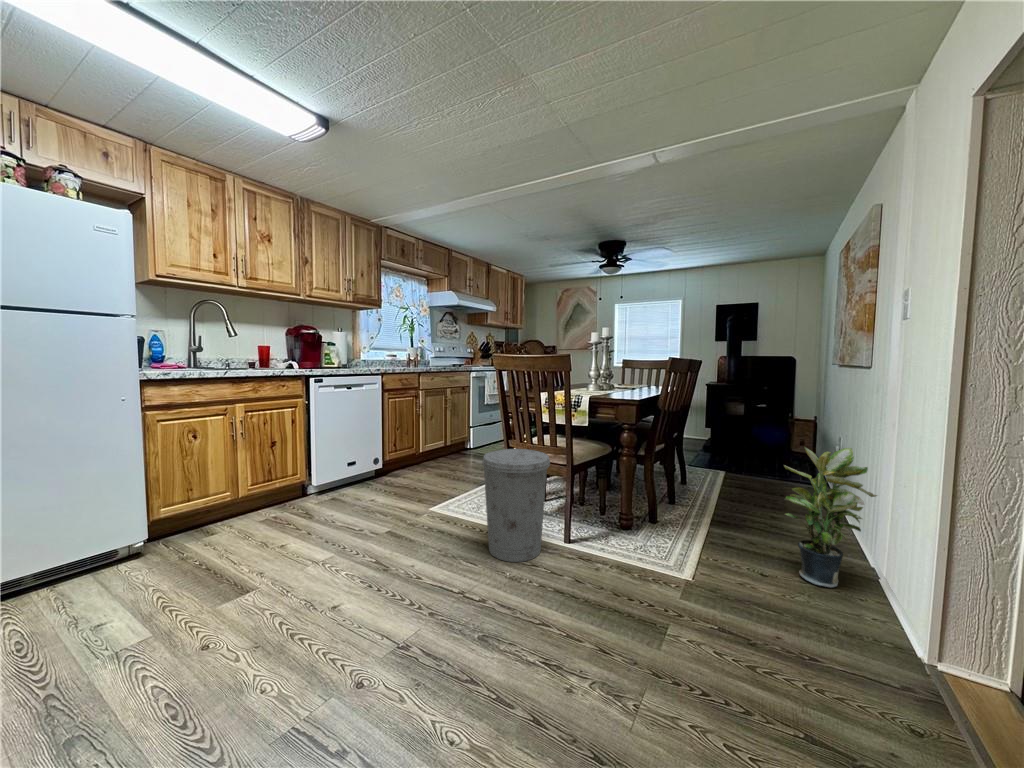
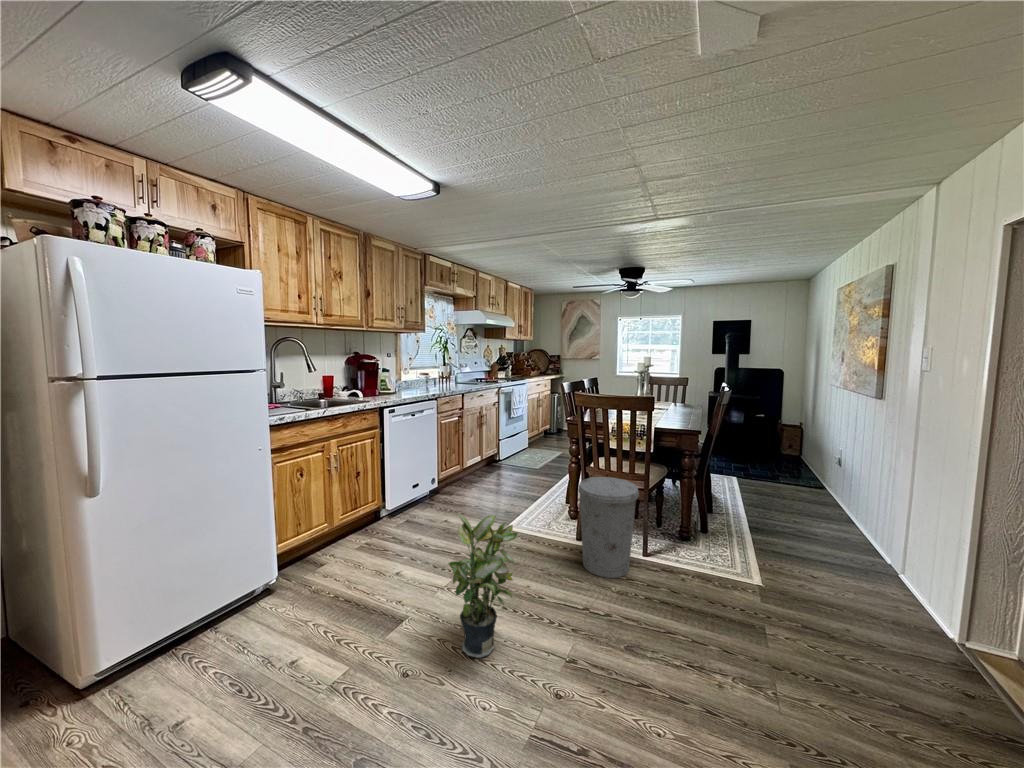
potted plant: present [784,447,877,587] -> present [448,515,518,658]

